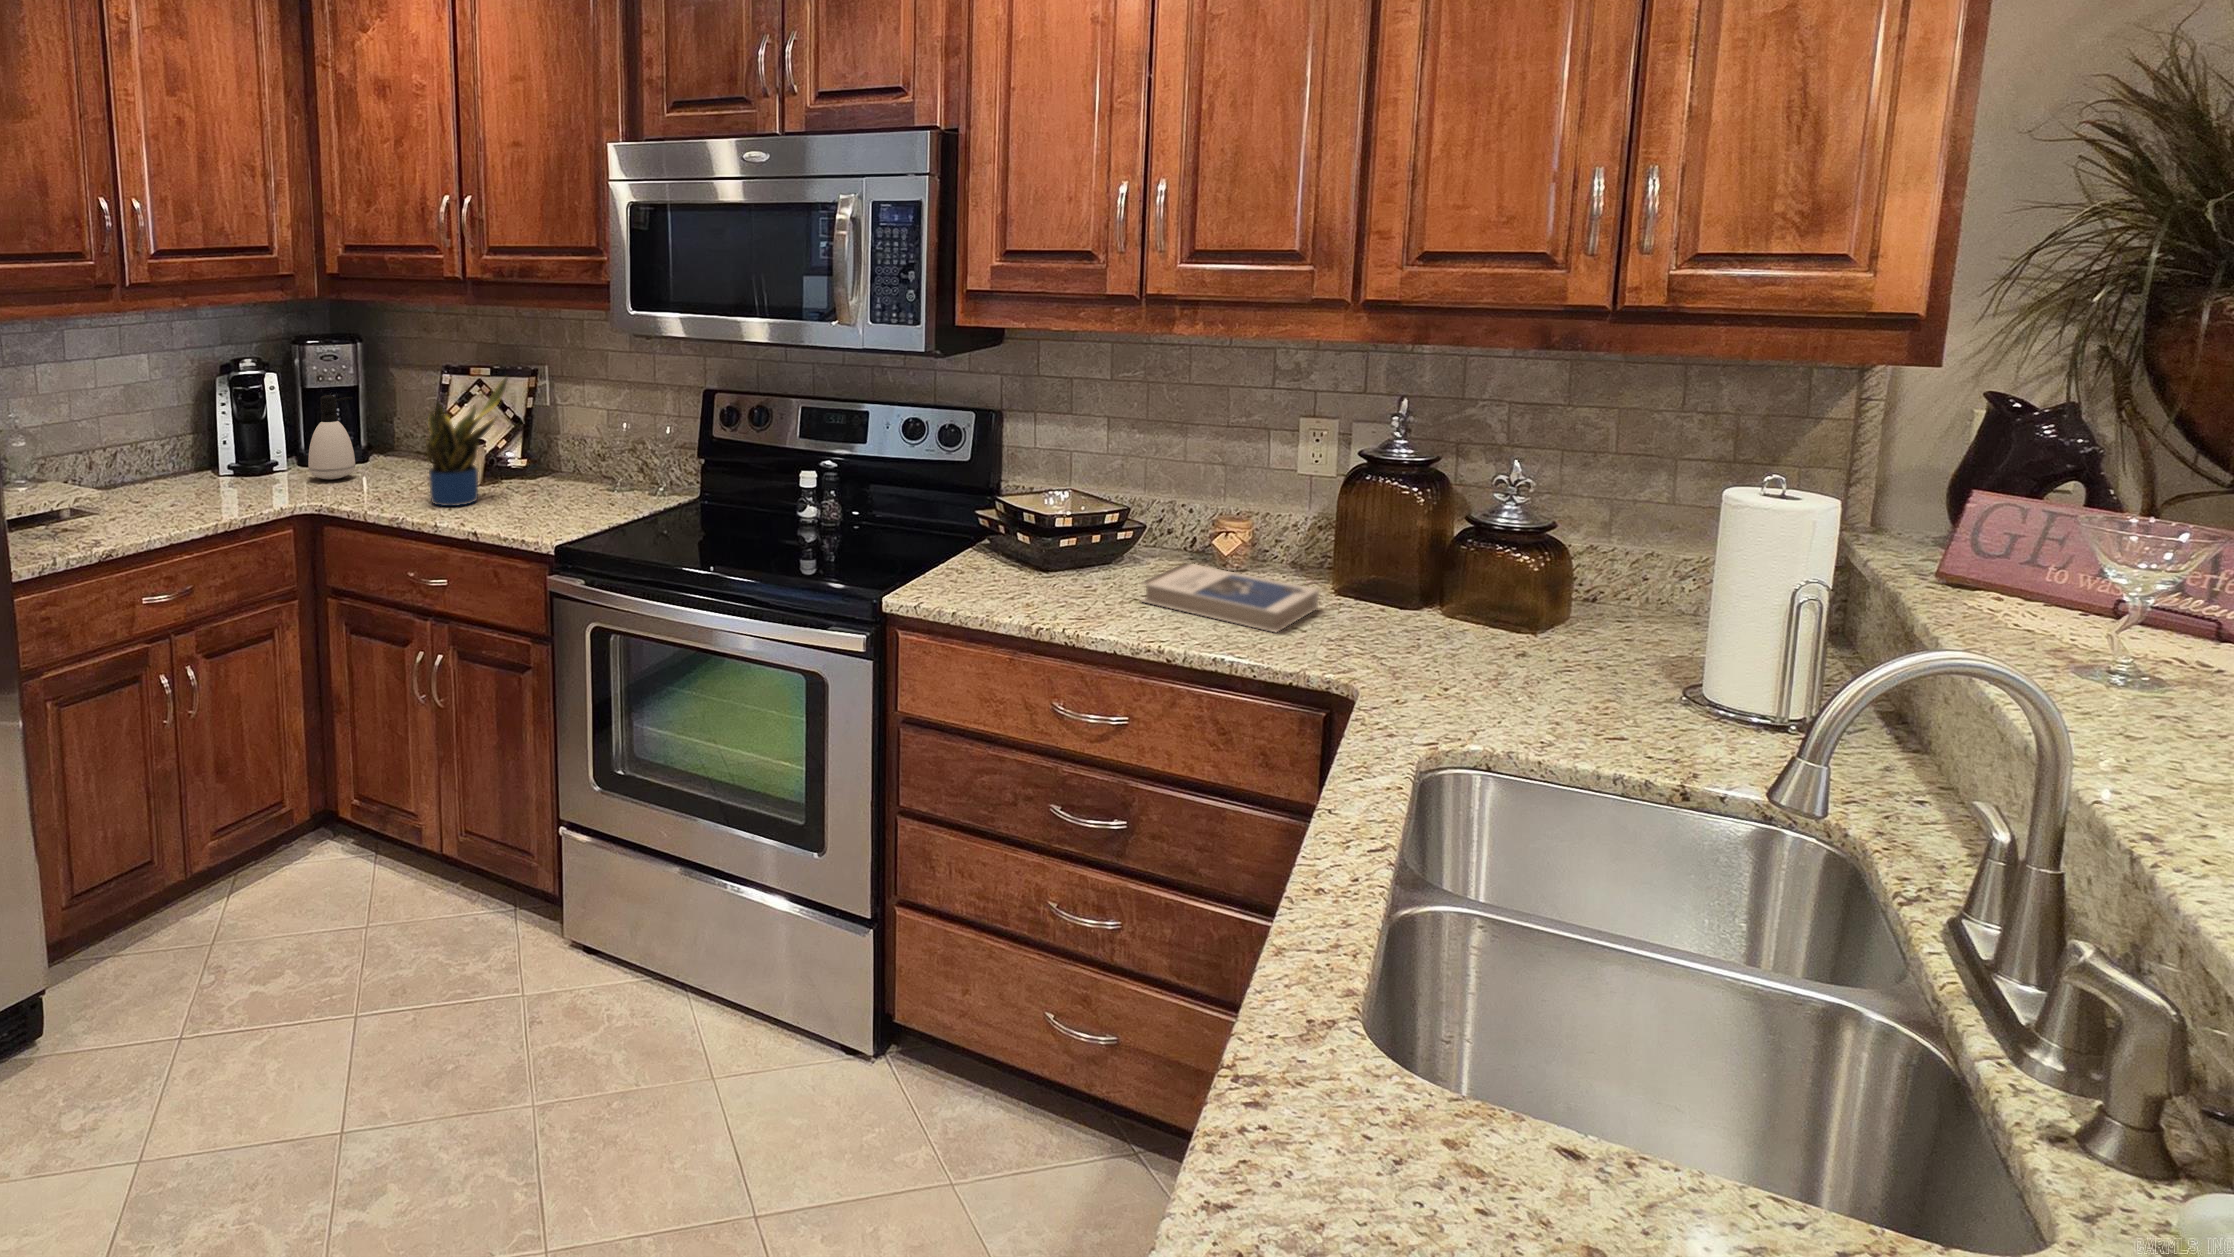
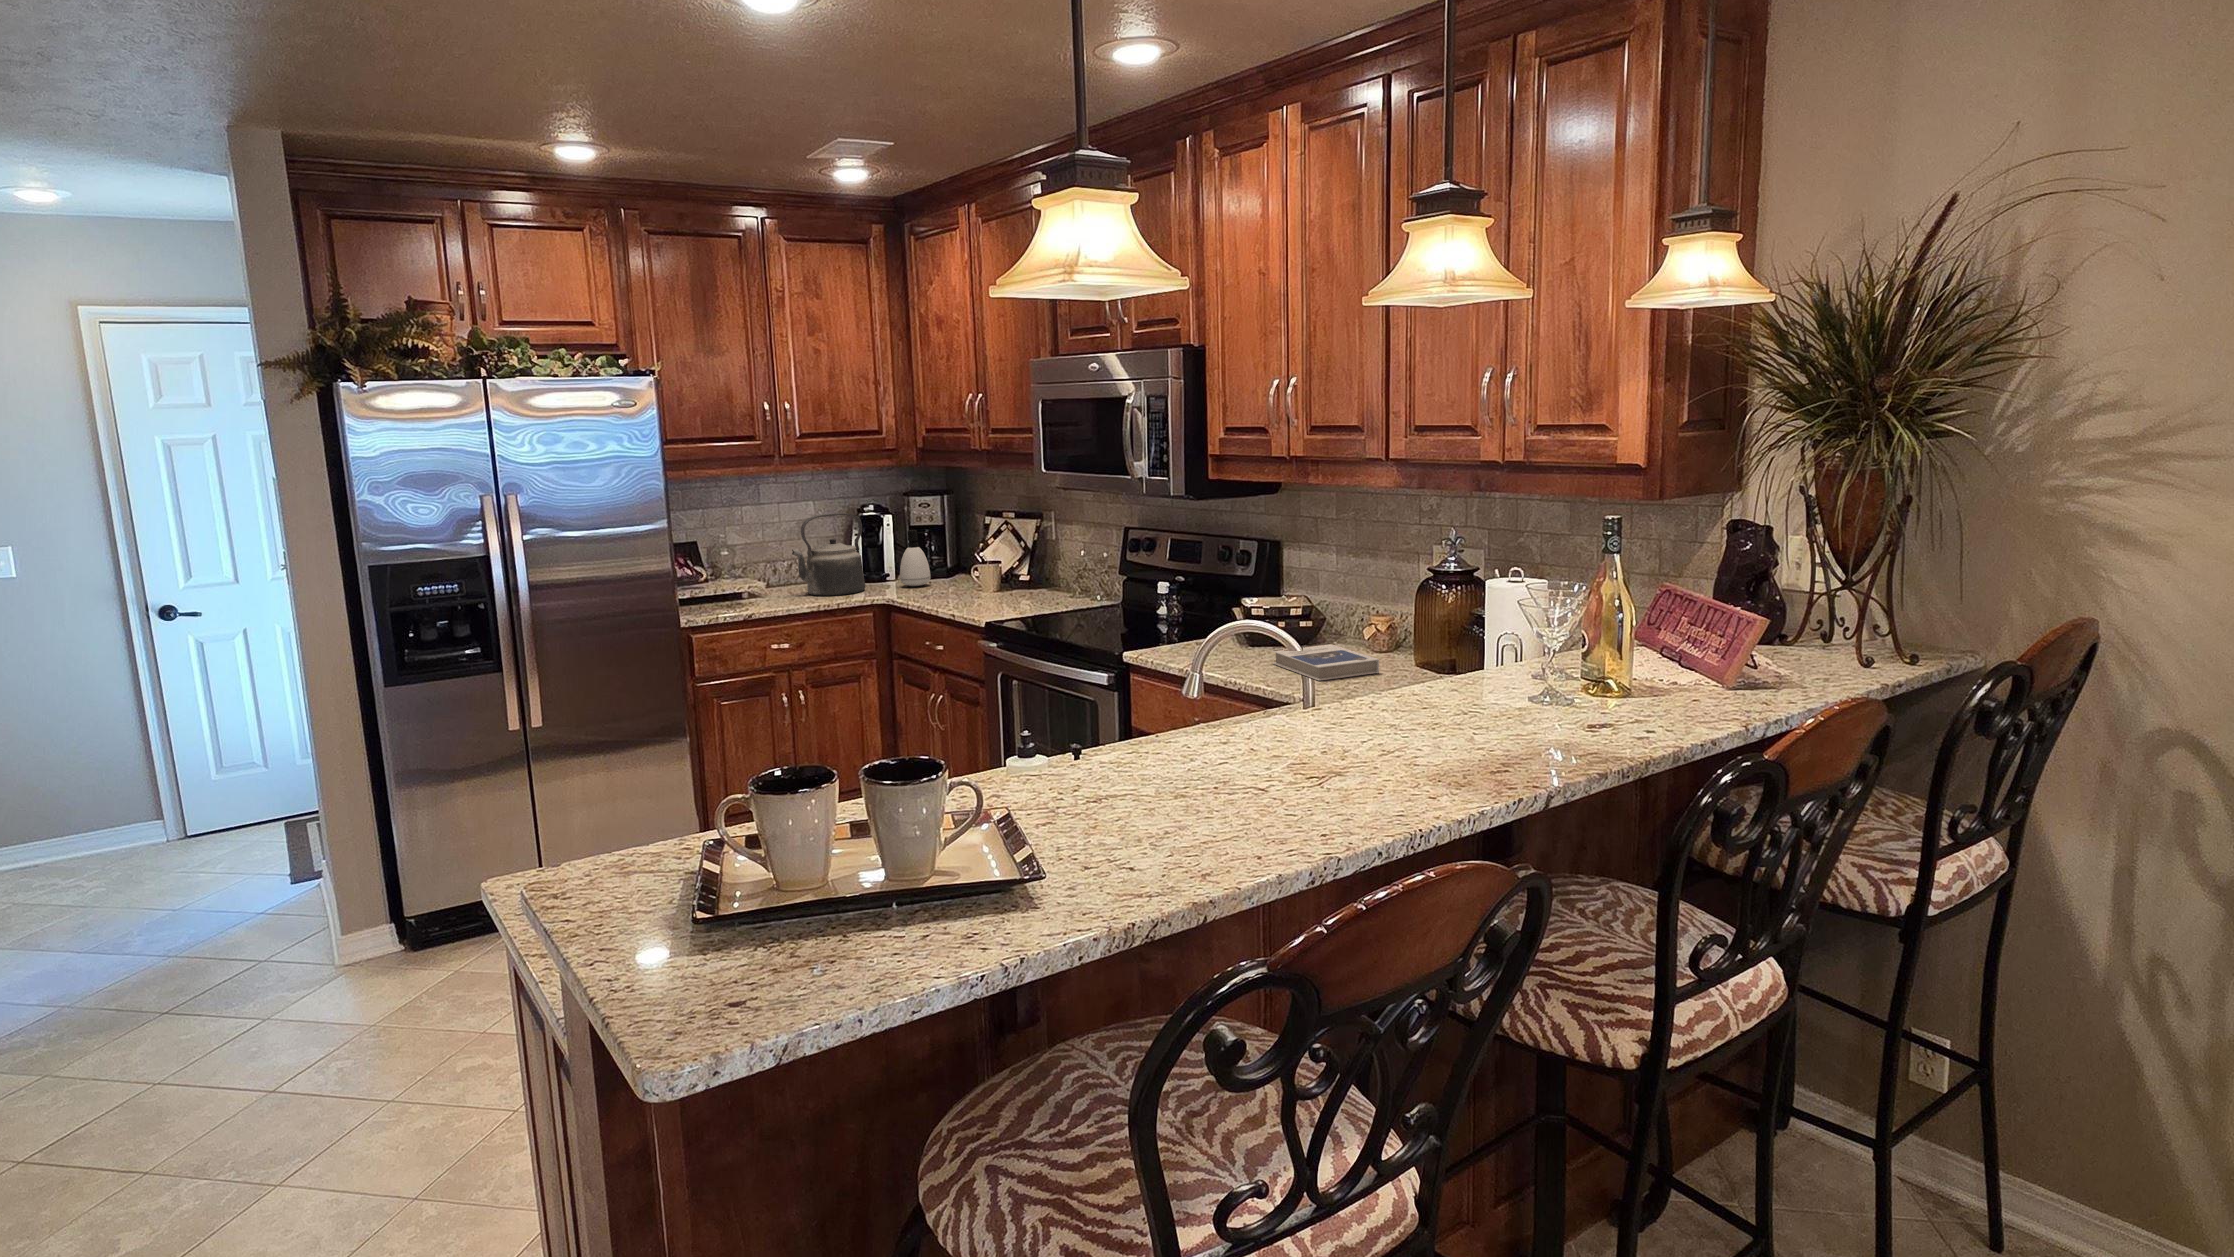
kettle: none [146,373,259,504] -> present [792,513,865,596]
potted plant: present [427,377,507,506] -> none [944,515,998,602]

